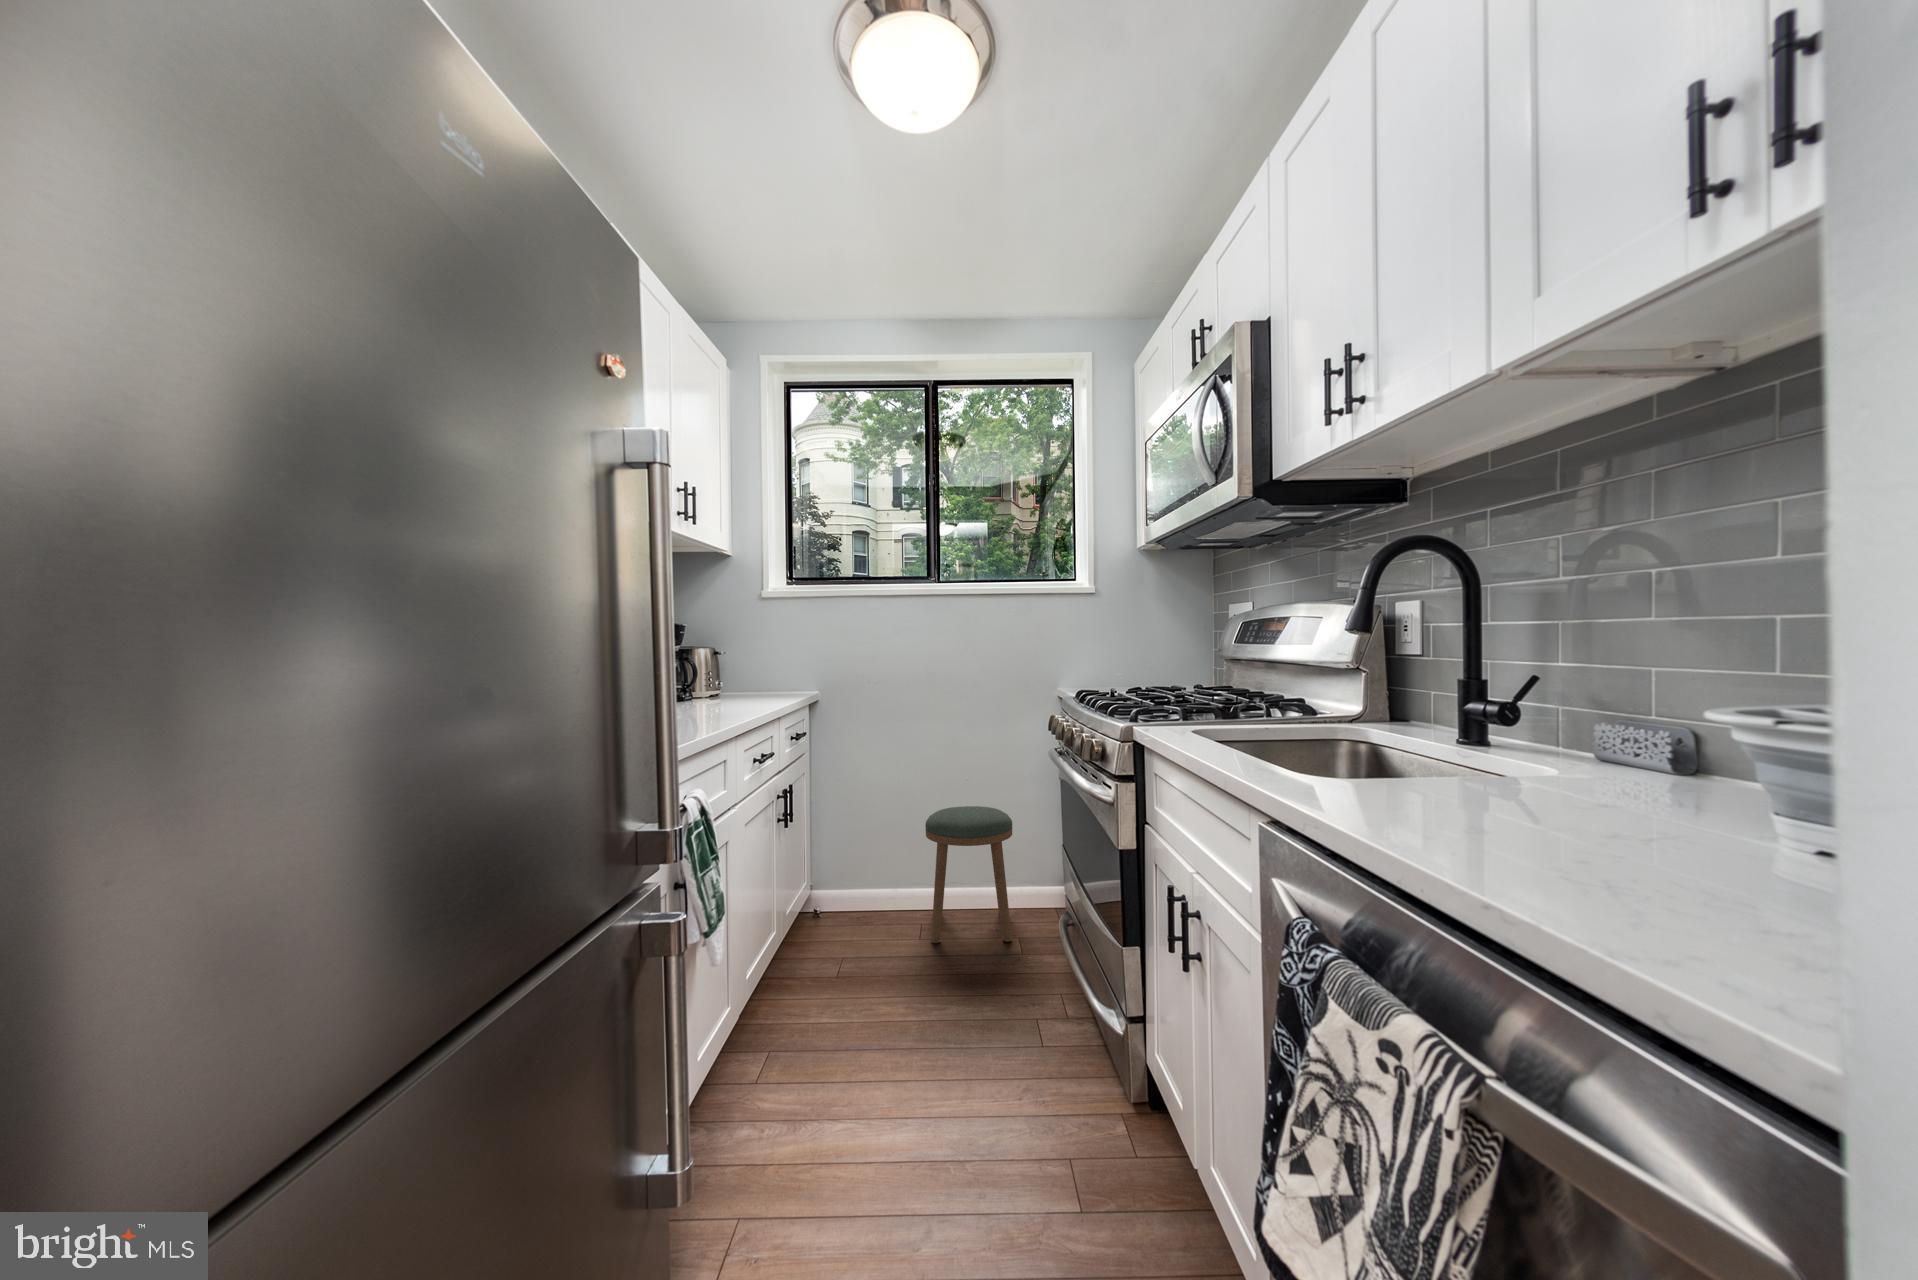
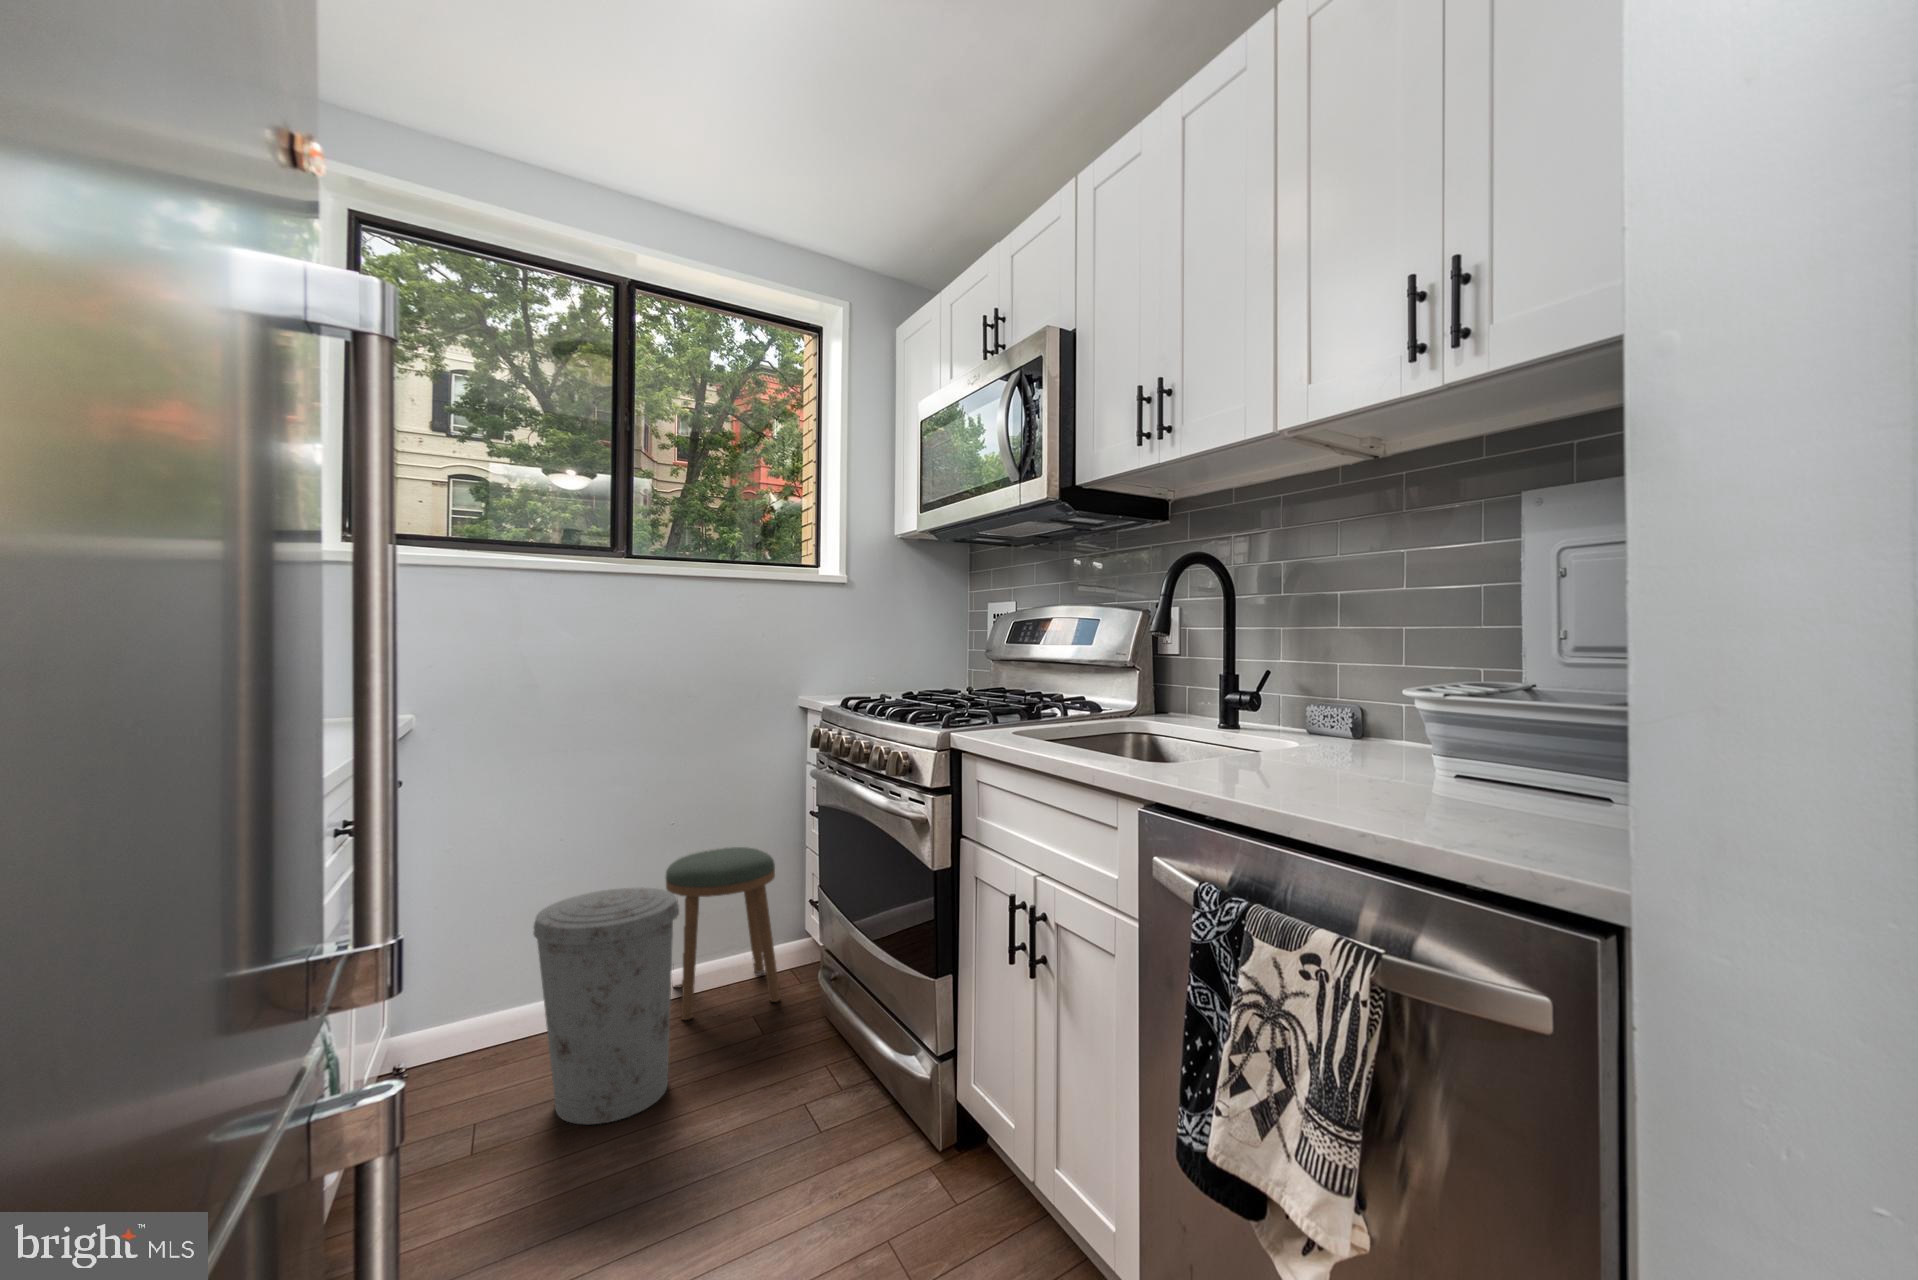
trash can: none [808,830,915,1015] -> present [533,887,679,1124]

